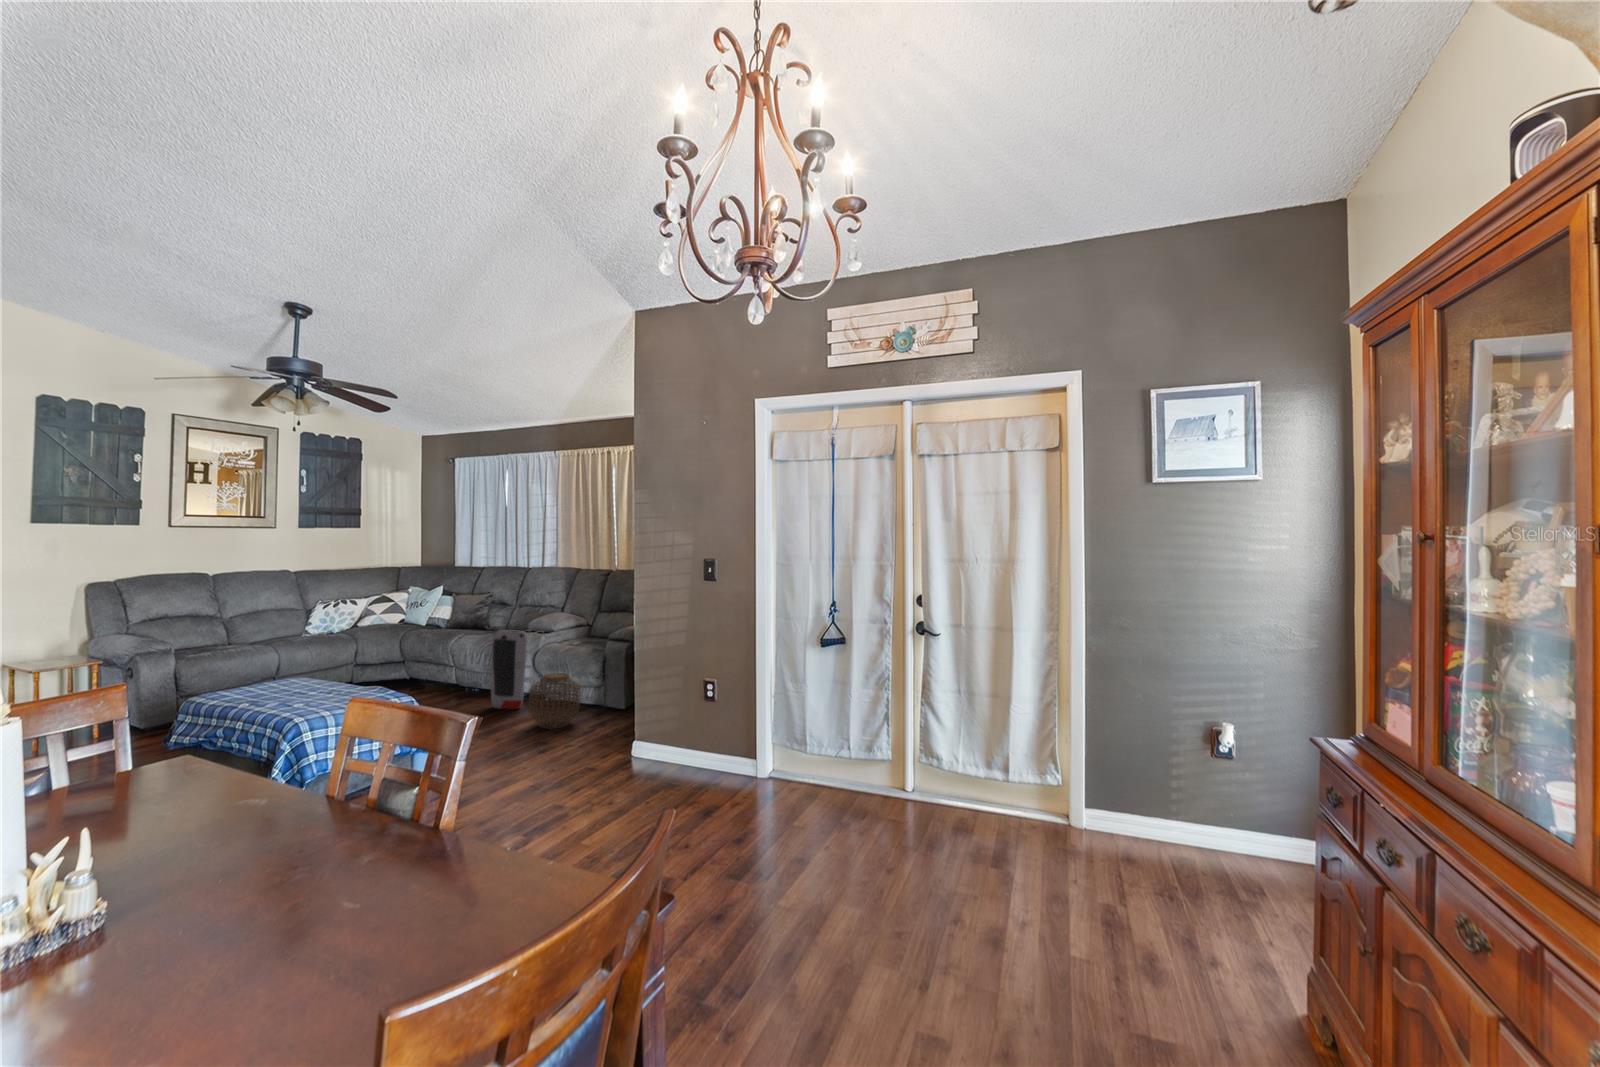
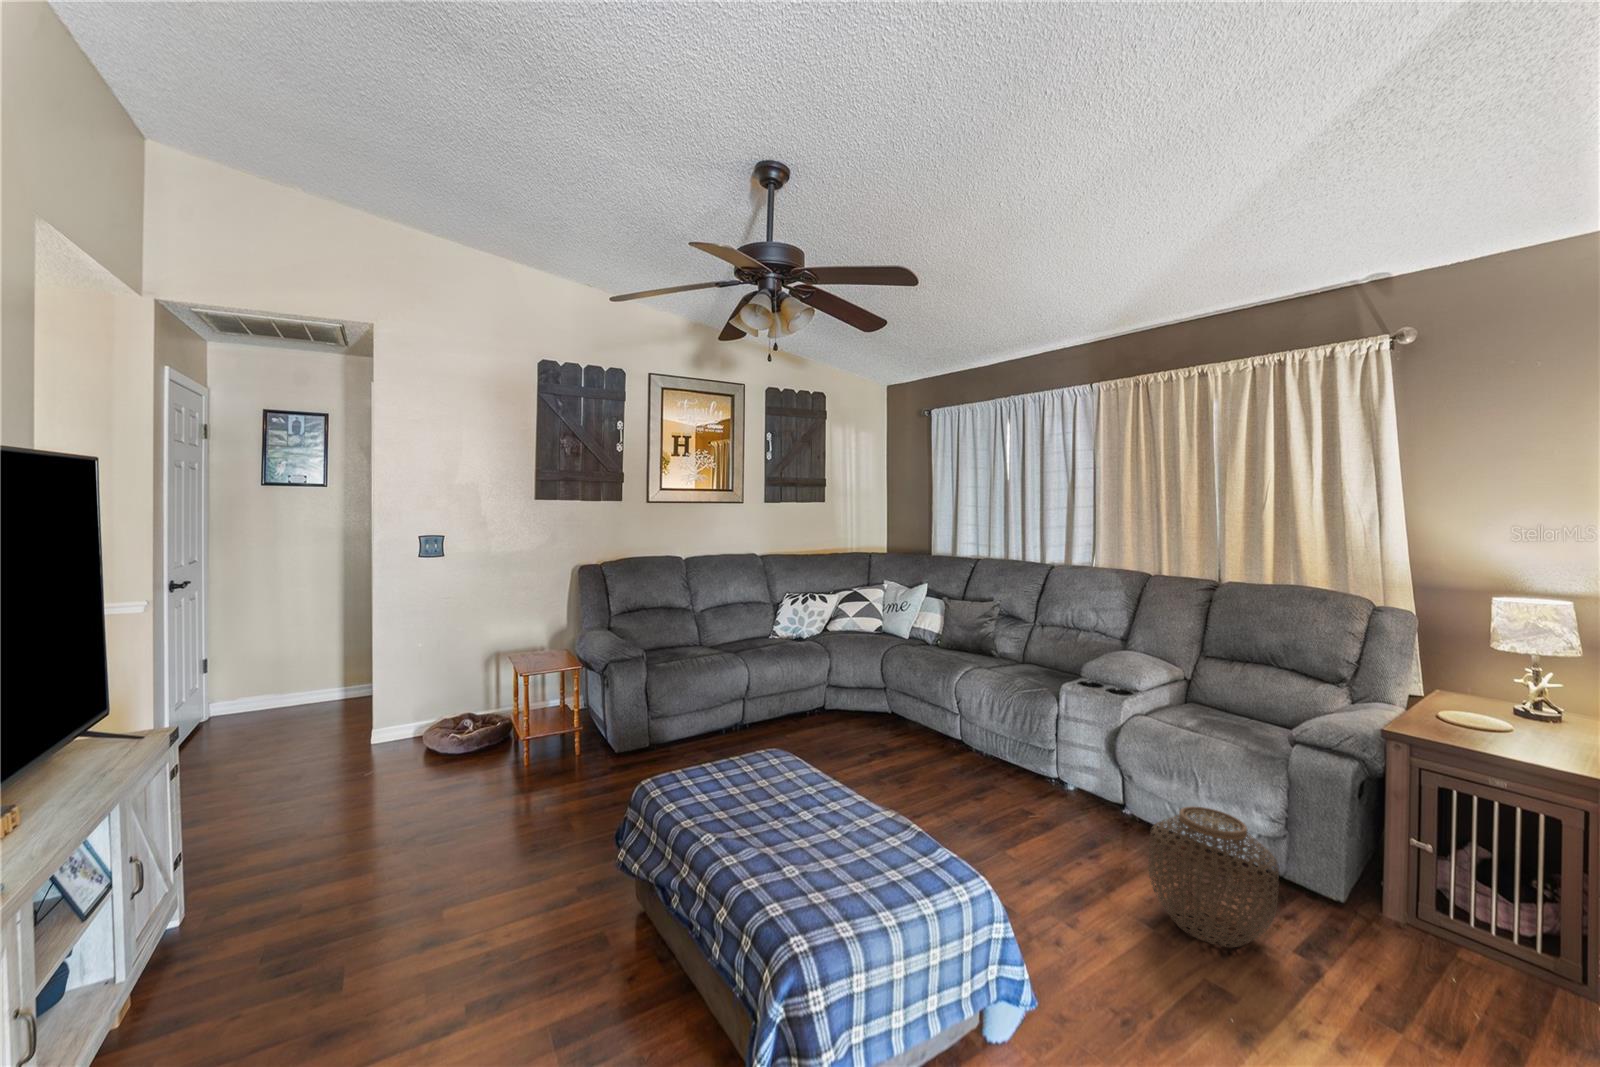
air purifier: present [491,630,528,709] -> none [1027,676,1098,828]

